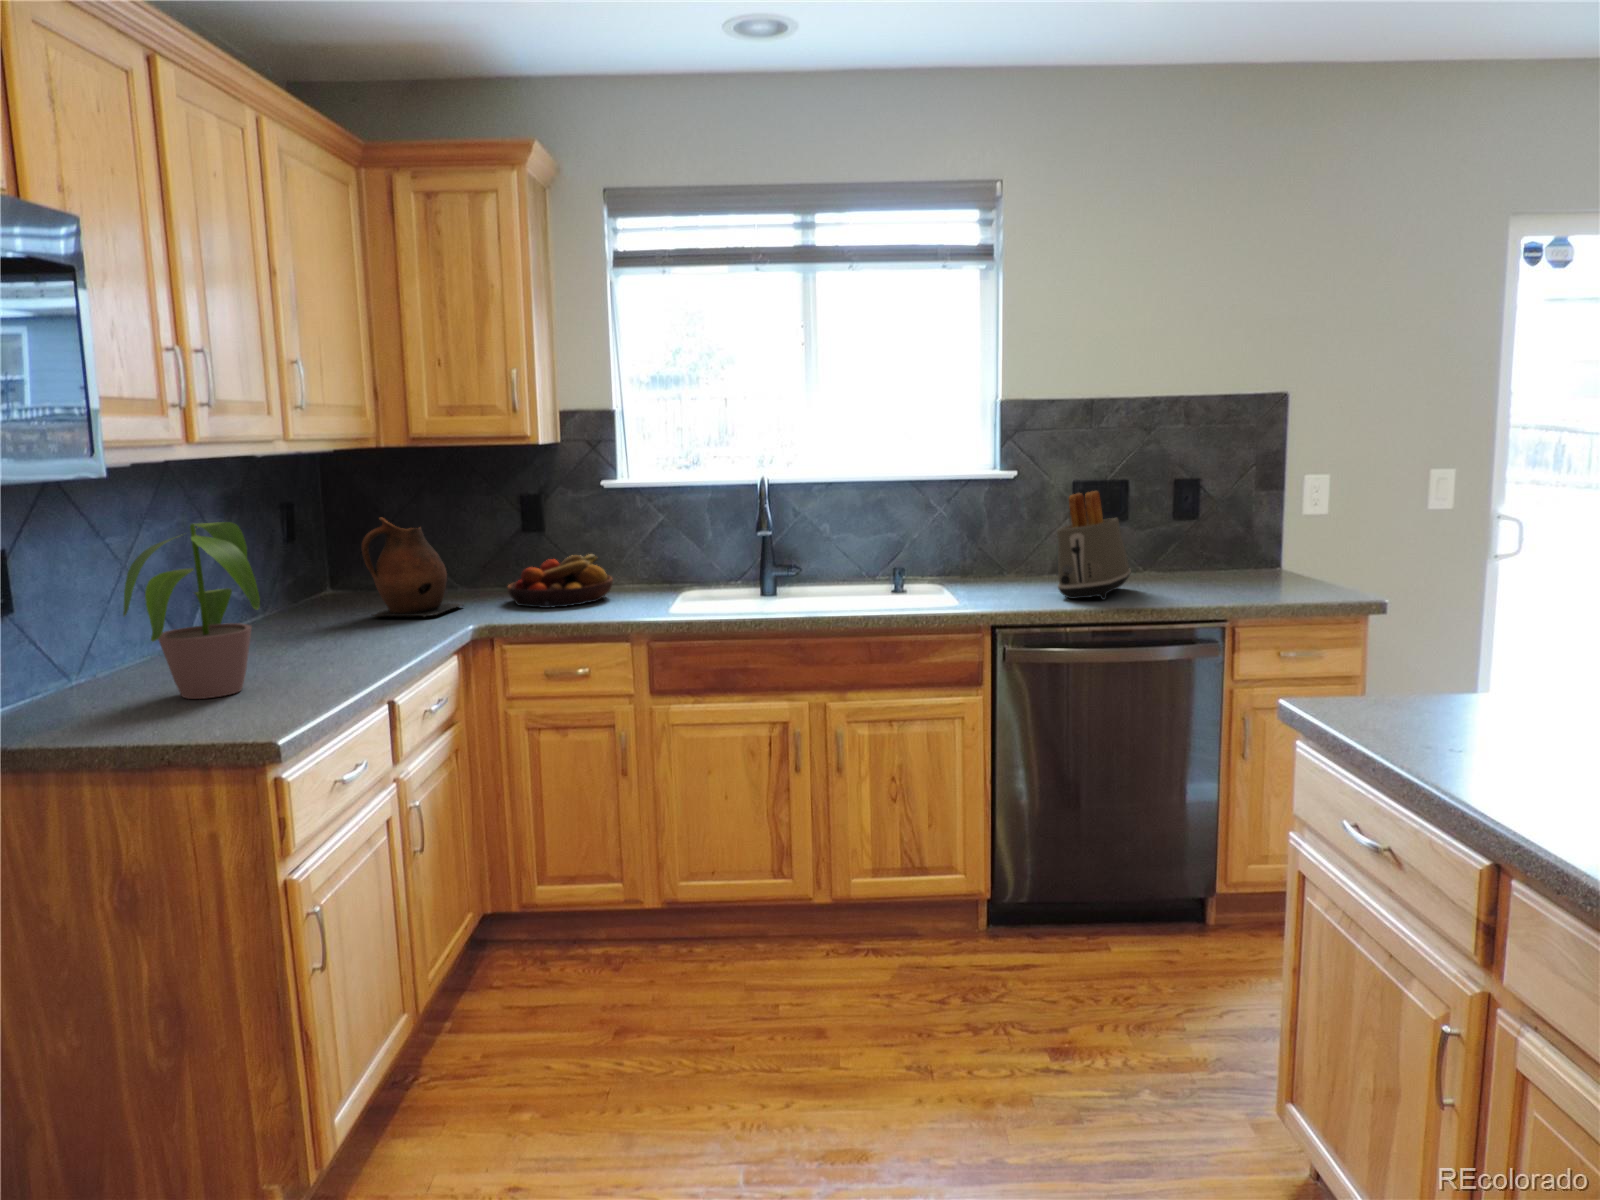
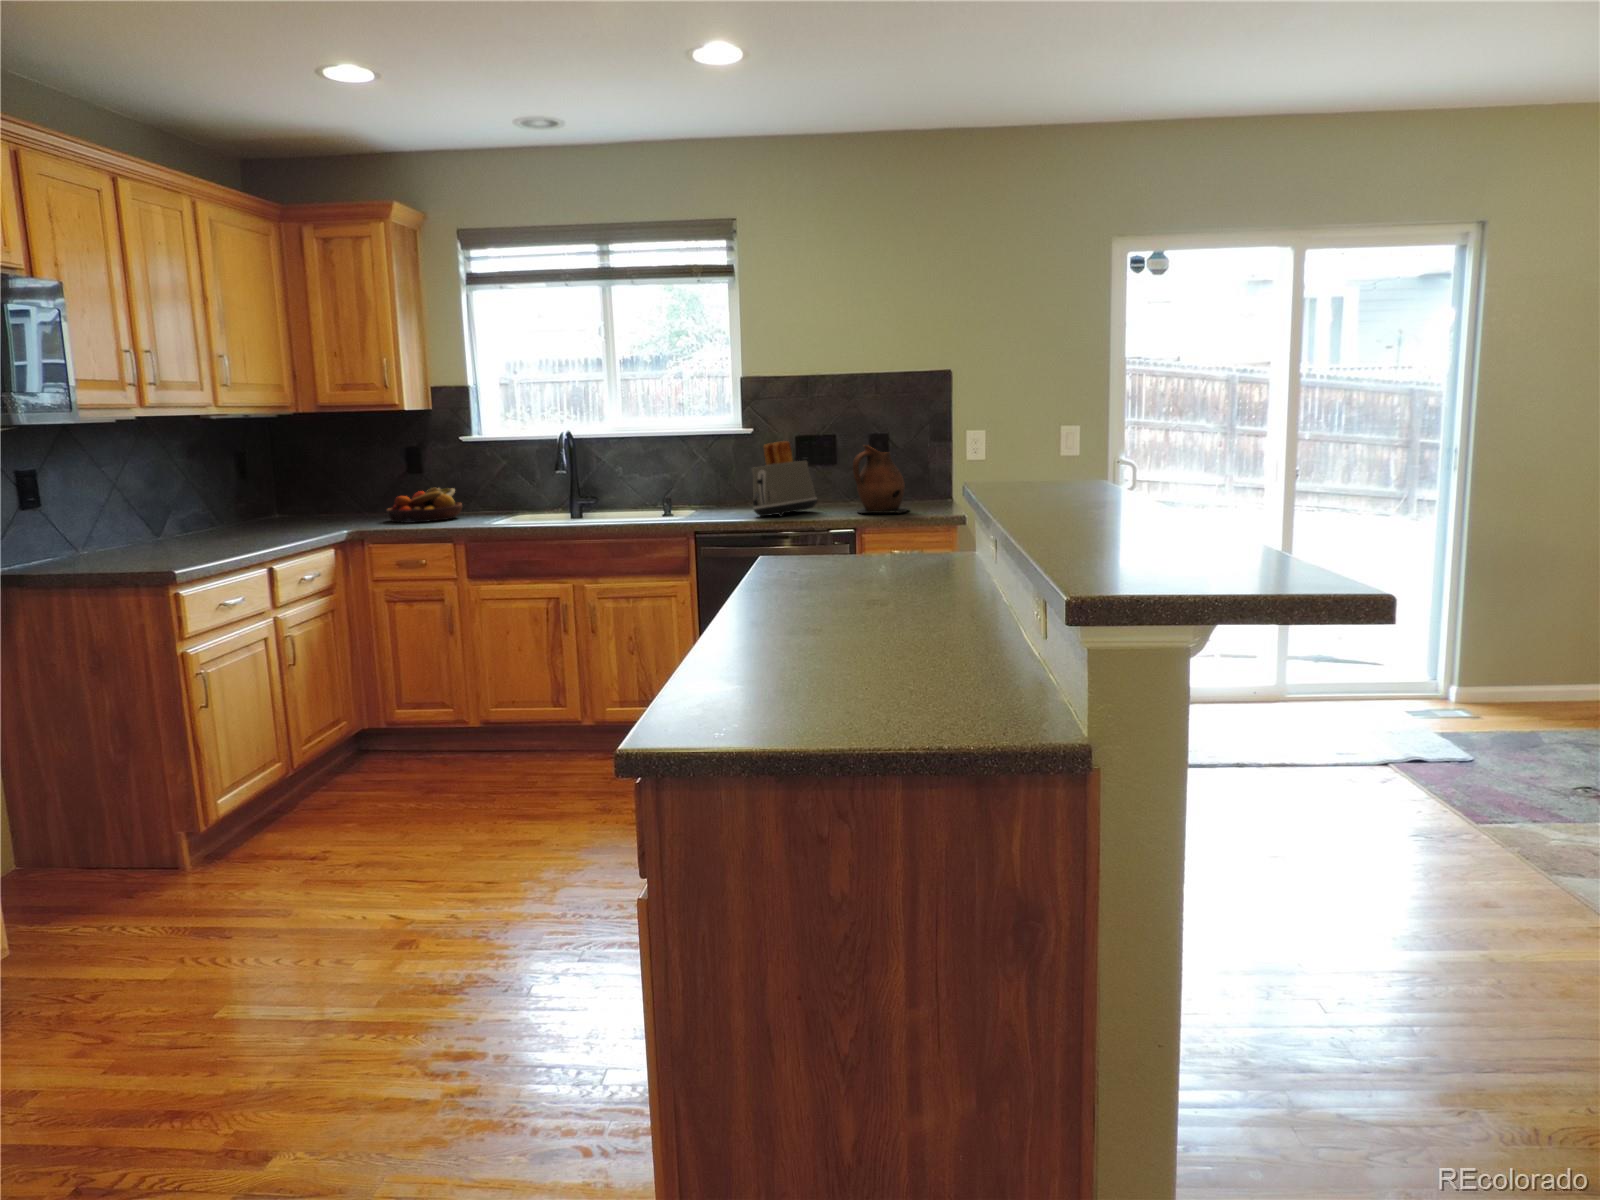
ceramic pitcher: present [362,518,463,617] -> present [853,445,909,513]
potted plant: present [123,522,260,699] -> none [84,453,204,558]

